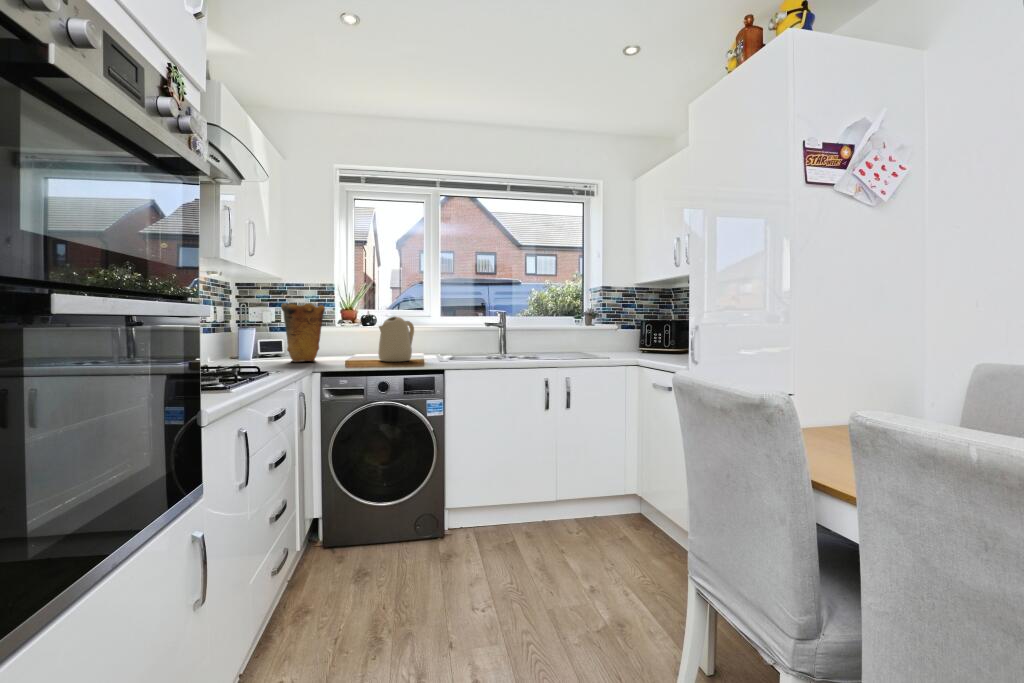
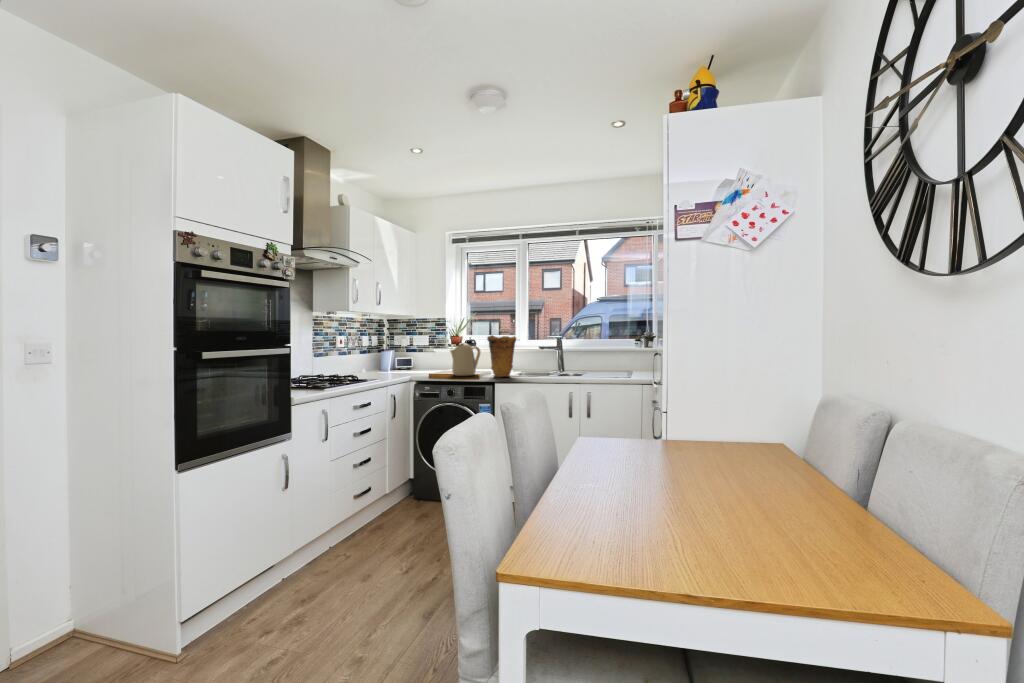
vase: present [281,303,325,362] -> present [487,335,516,377]

